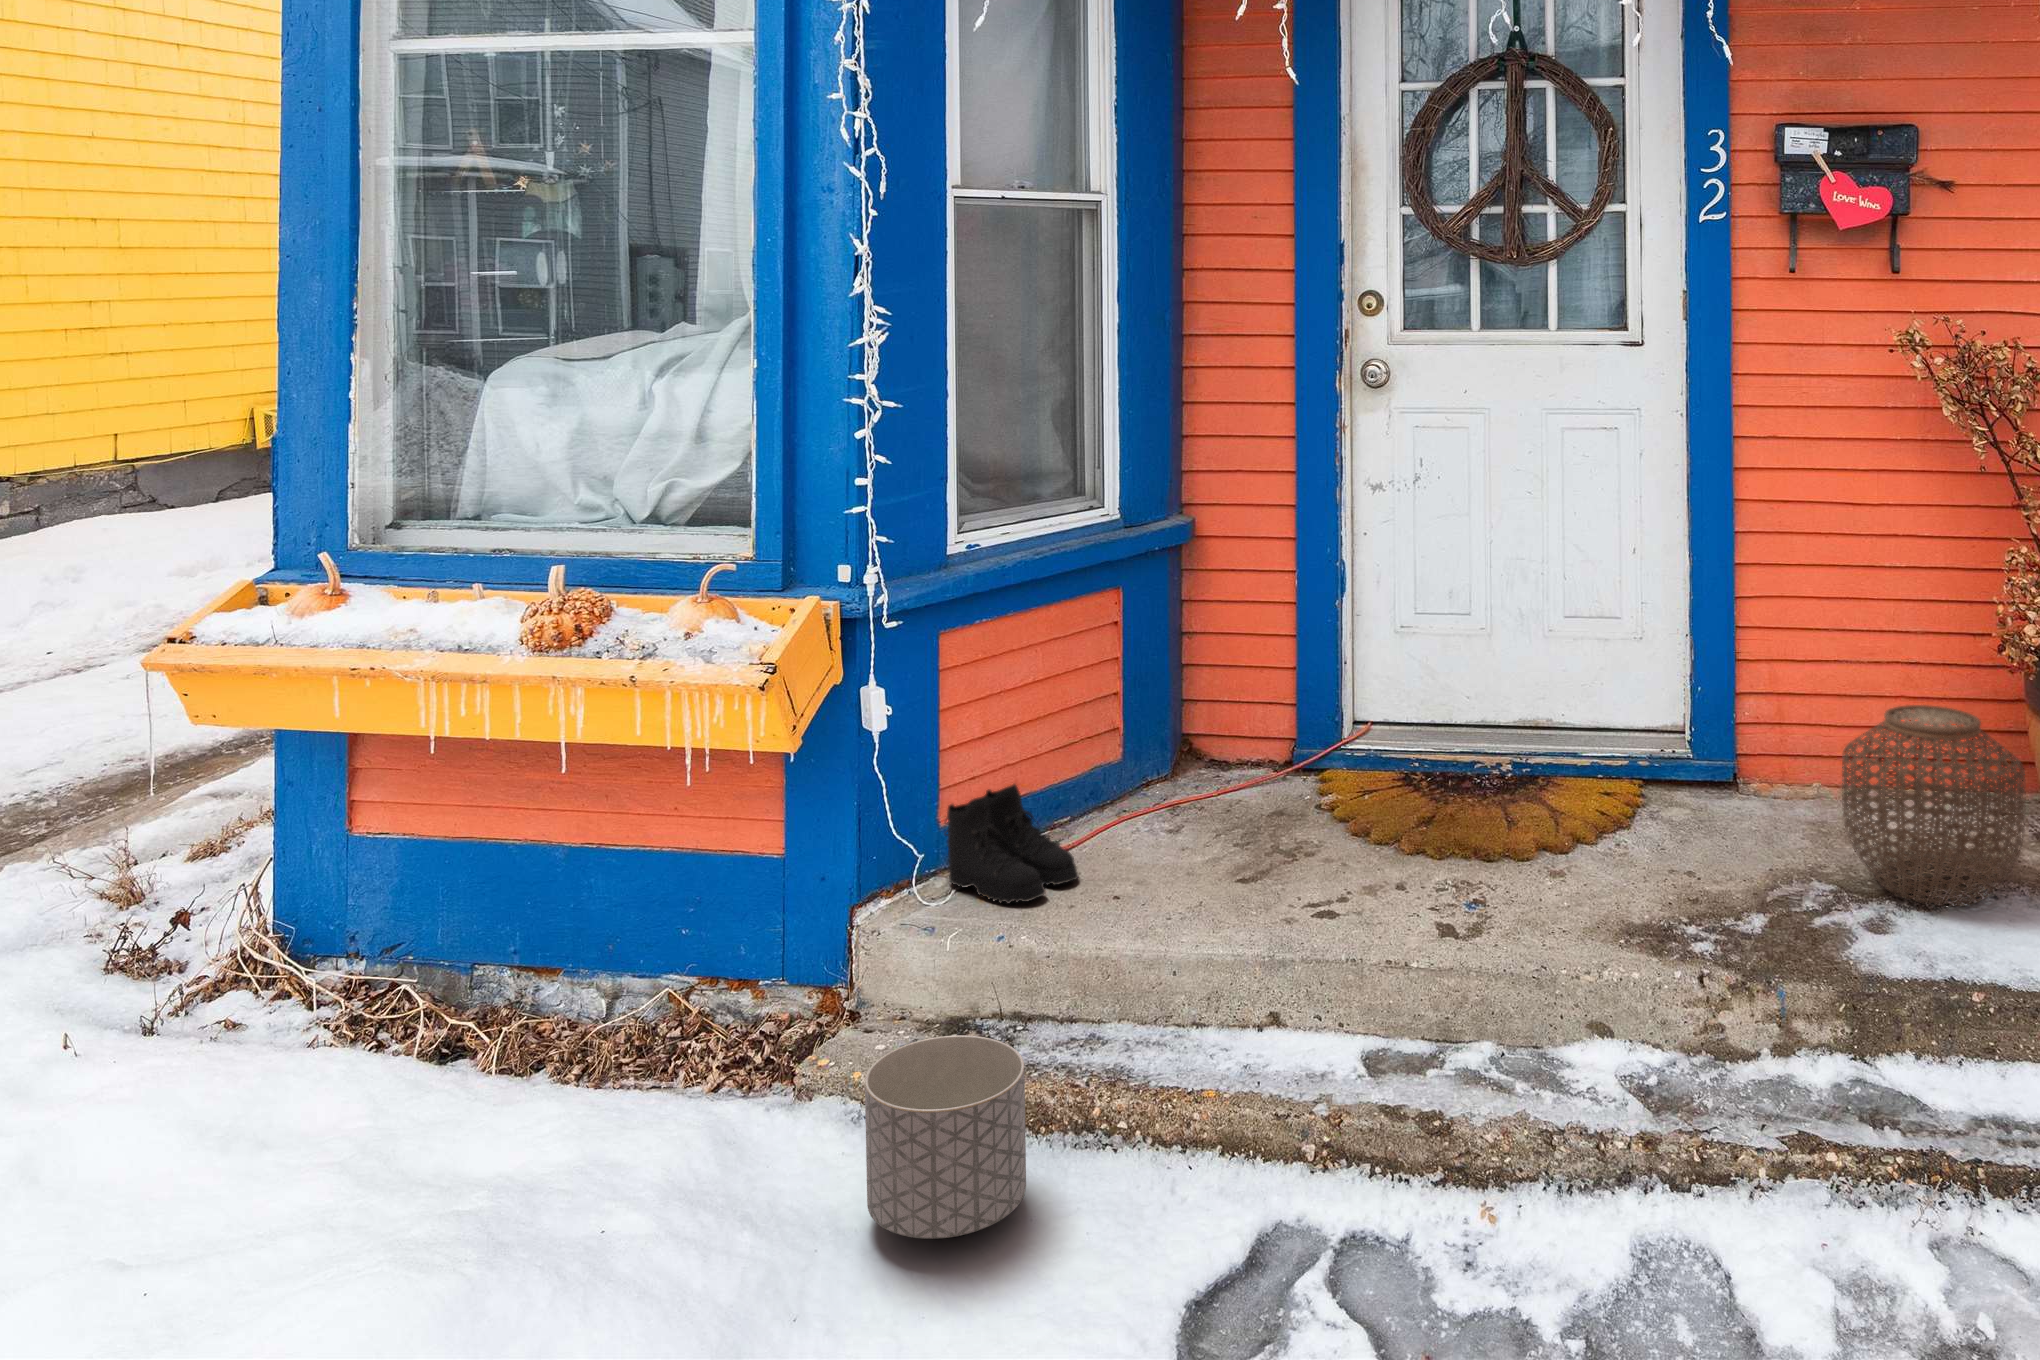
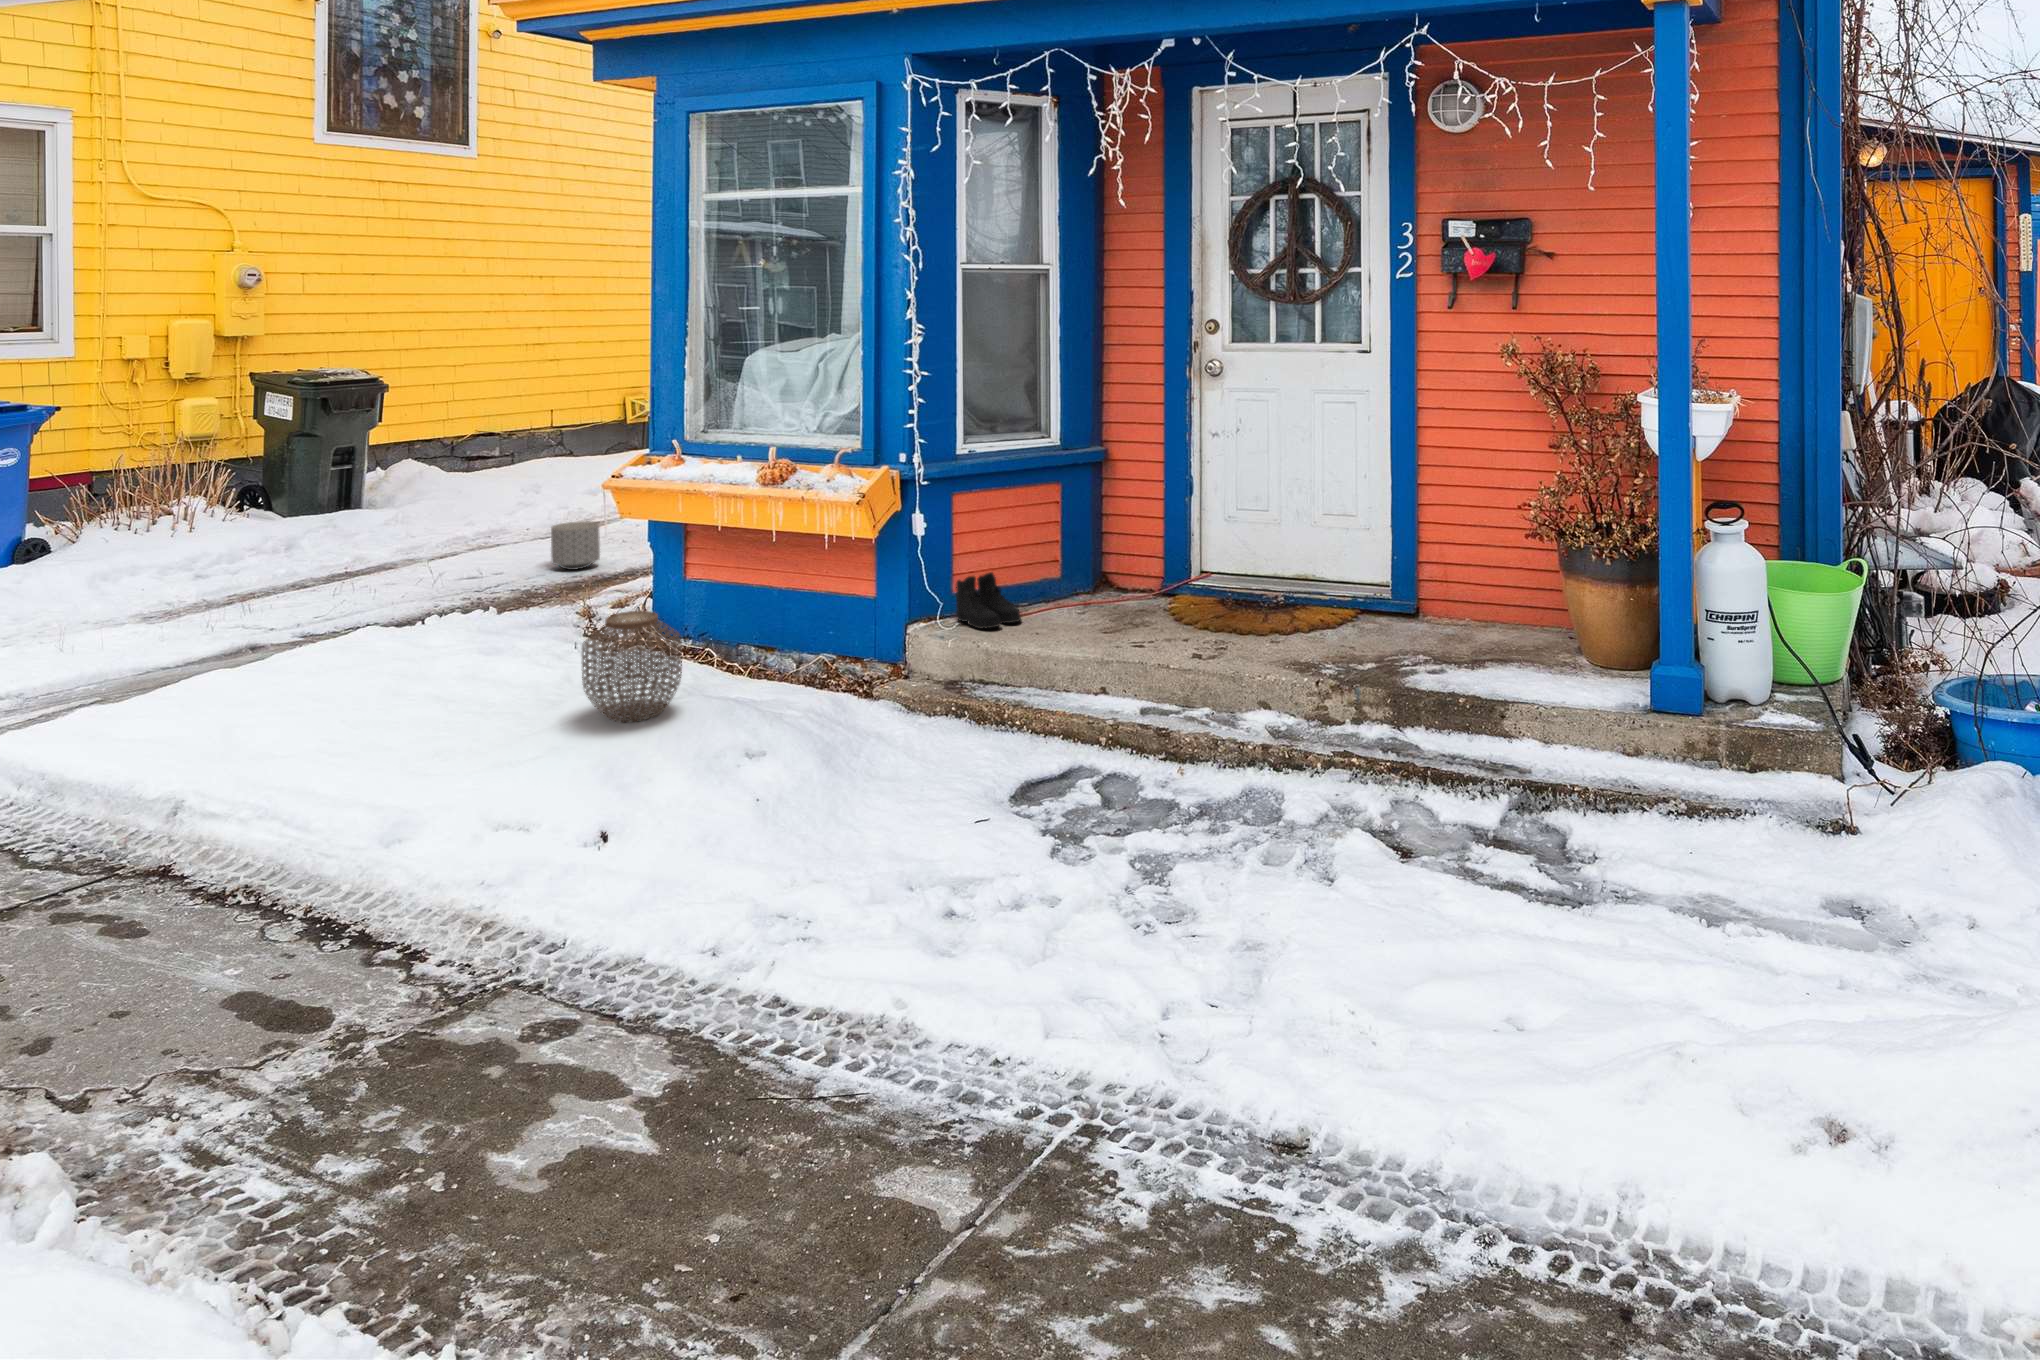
woven basket: present [1842,705,2026,906] -> present [582,611,682,722]
planter: present [865,1035,1026,1239] -> present [551,521,600,570]

